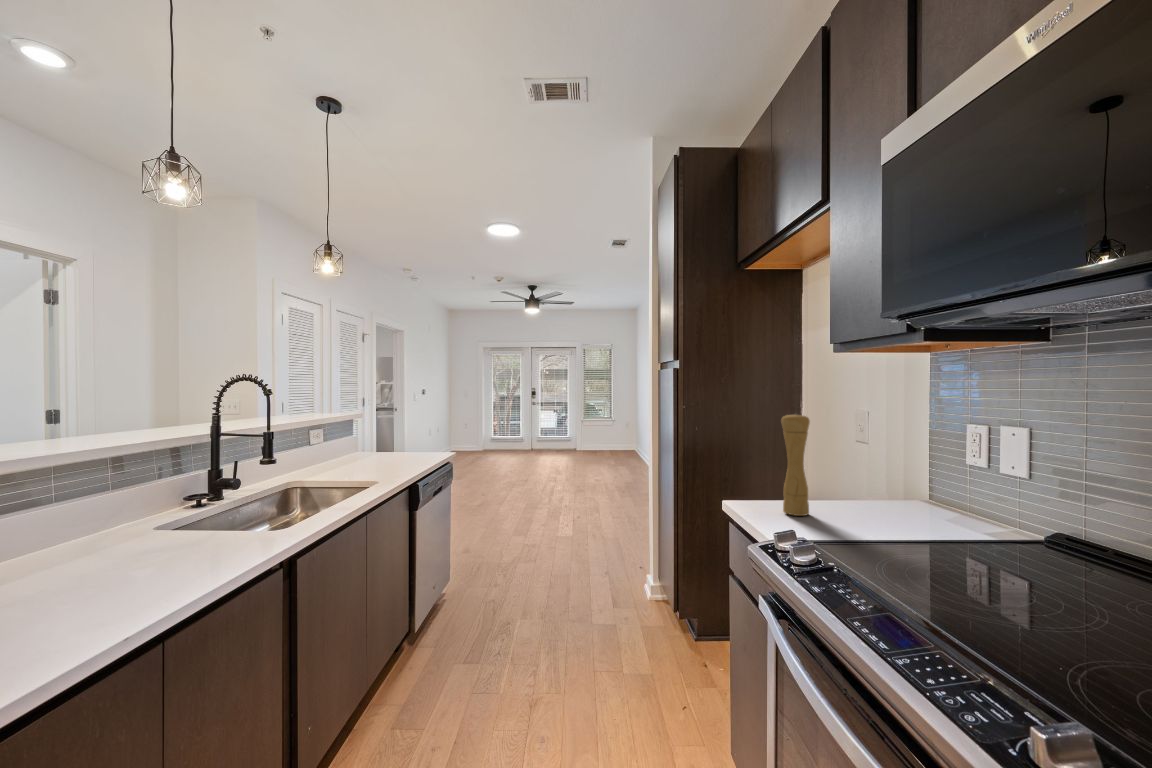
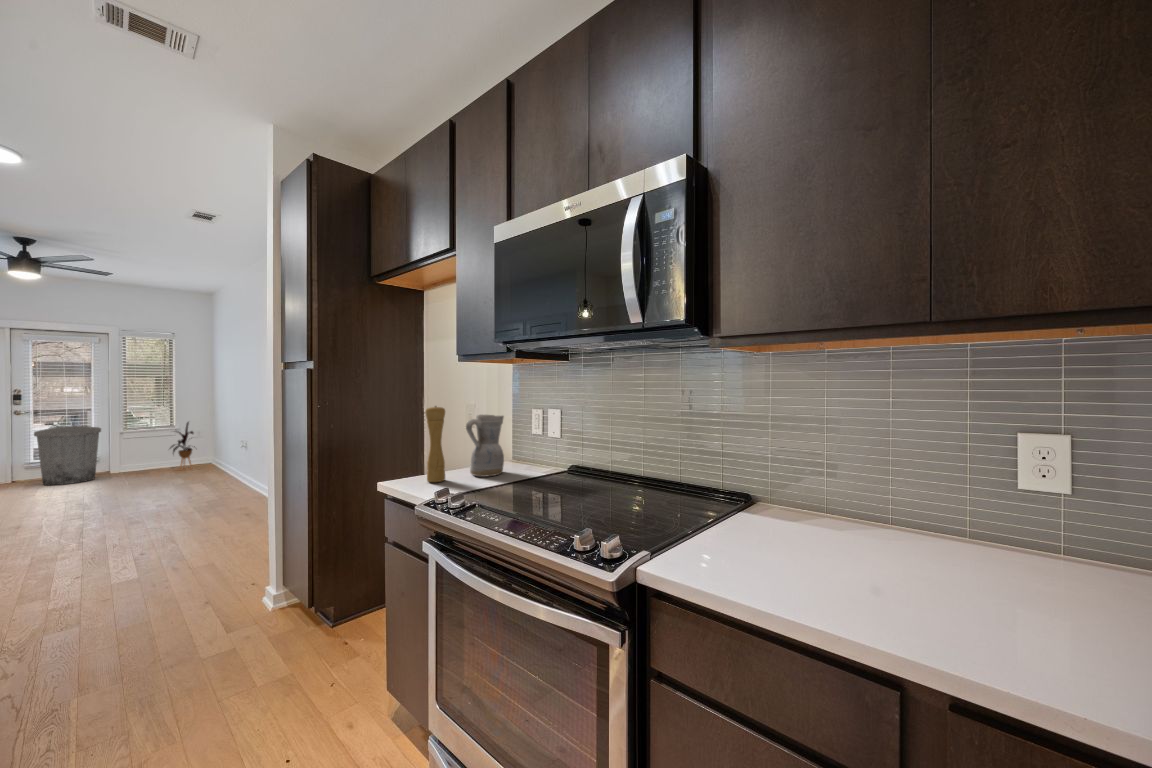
trash can: none [540,412,572,455] -> present [34,425,101,485]
house plant: none [608,415,627,454] -> present [170,422,195,469]
ceramic pitcher: none [841,429,908,523] -> present [466,415,504,477]

